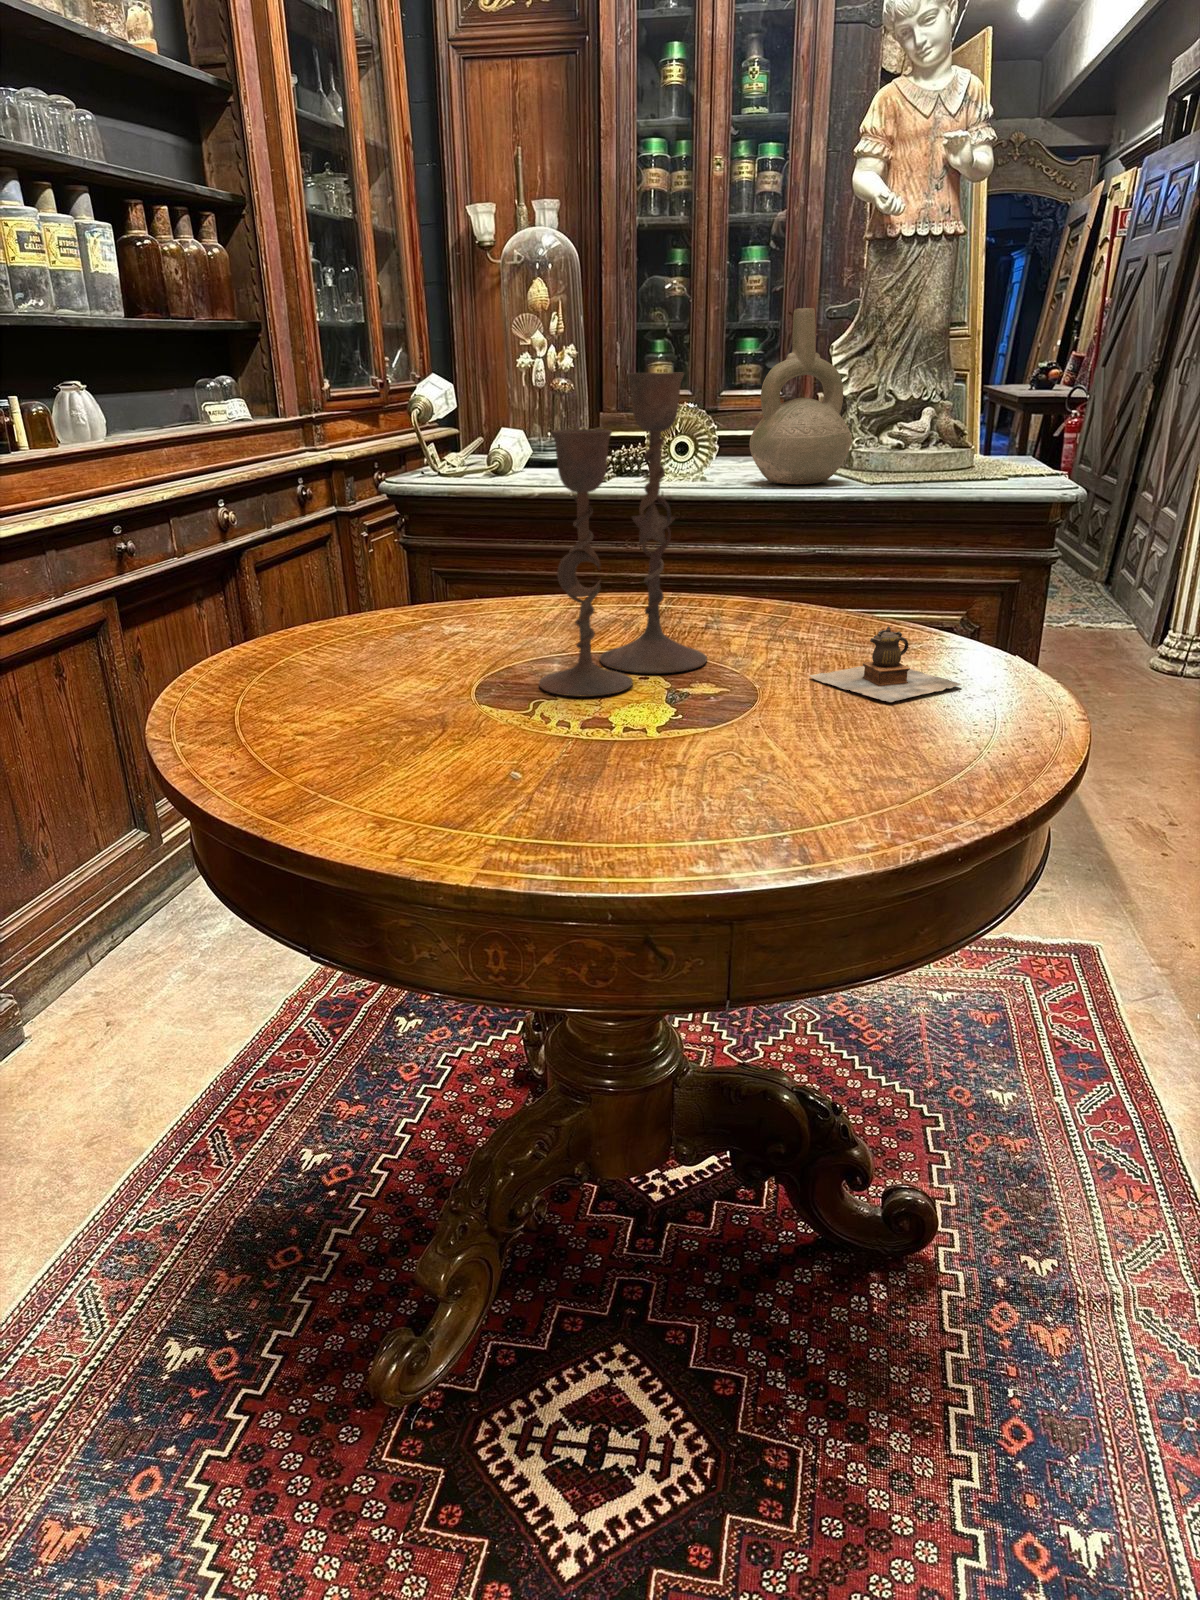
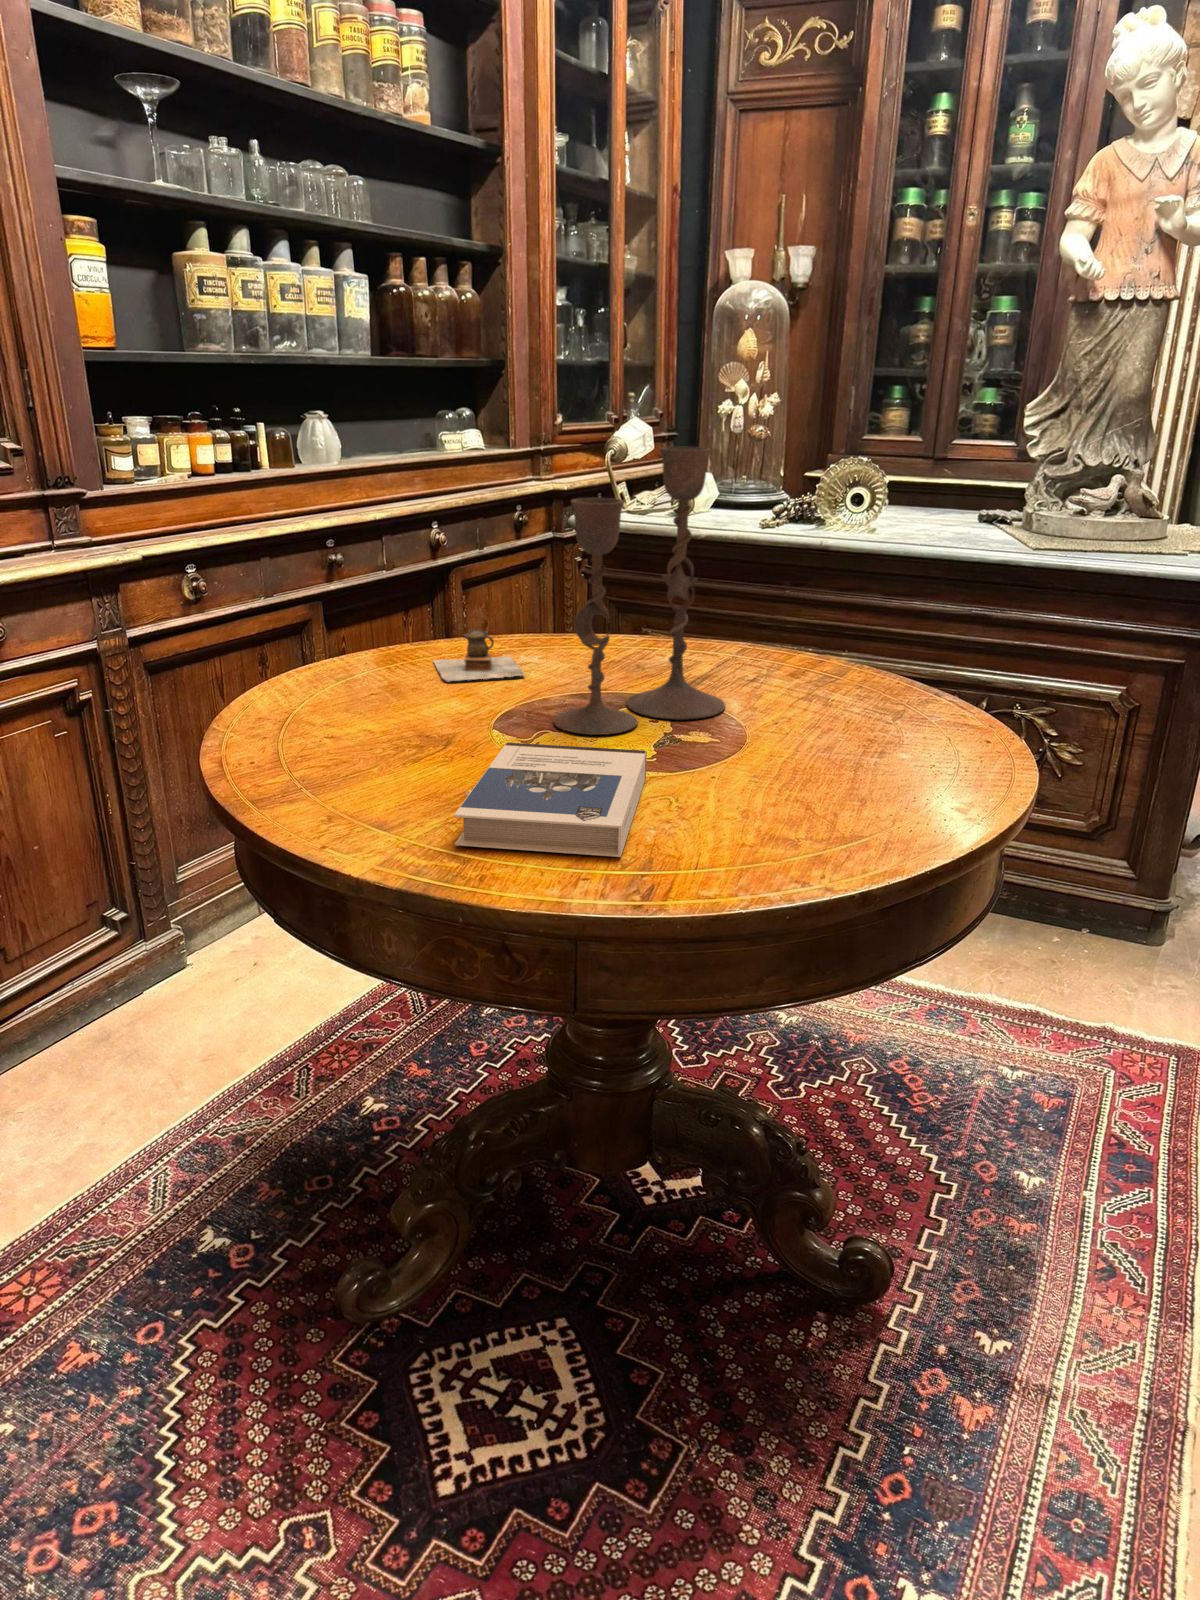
decorative vase: present [749,308,852,484] -> none [895,361,1001,536]
teapot: present [809,627,961,702] -> present [433,627,524,682]
hardback book: none [532,702,747,827] -> present [454,743,647,857]

